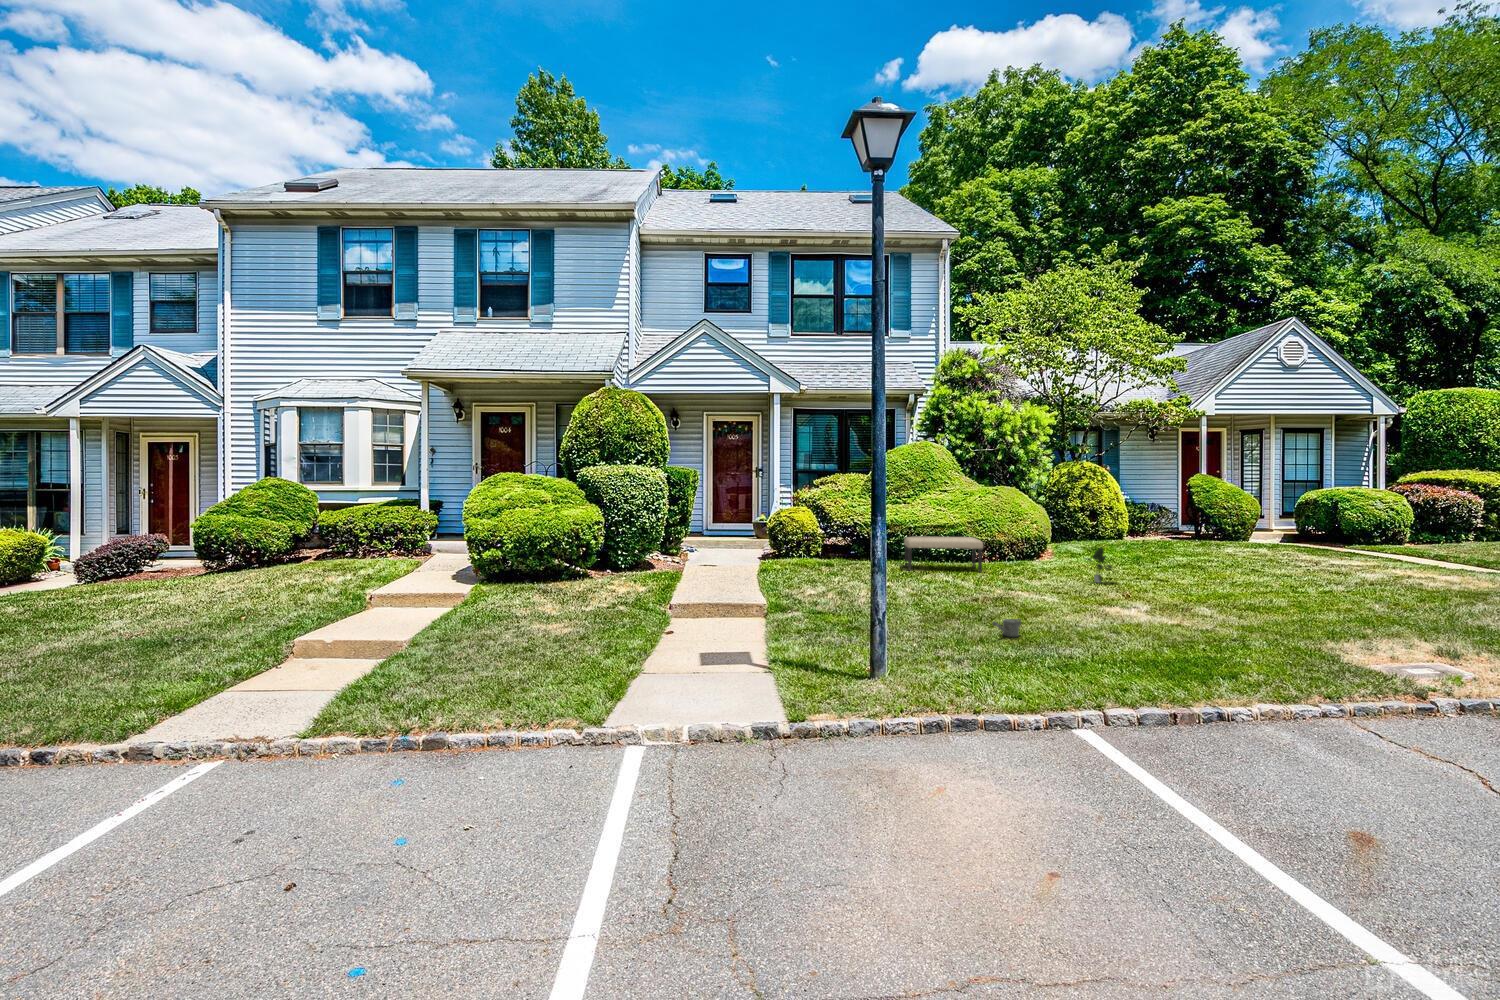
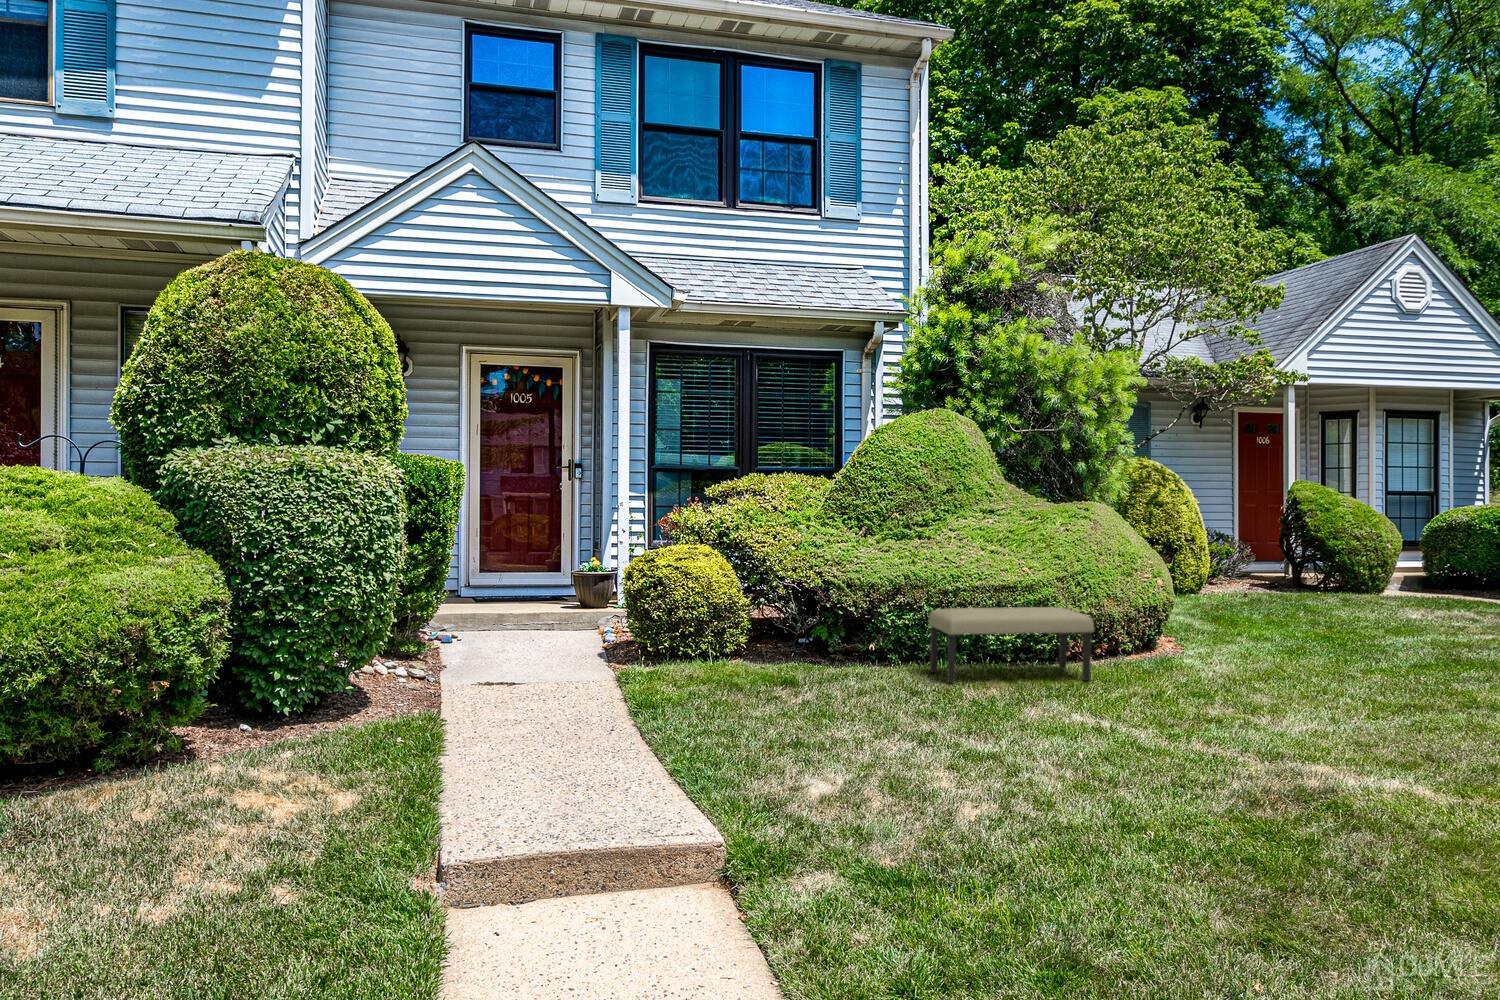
potted plant: present [1086,547,1112,583] -> none [1296,627,1355,699]
watering can: present [993,619,1021,637] -> none [1375,851,1423,908]

